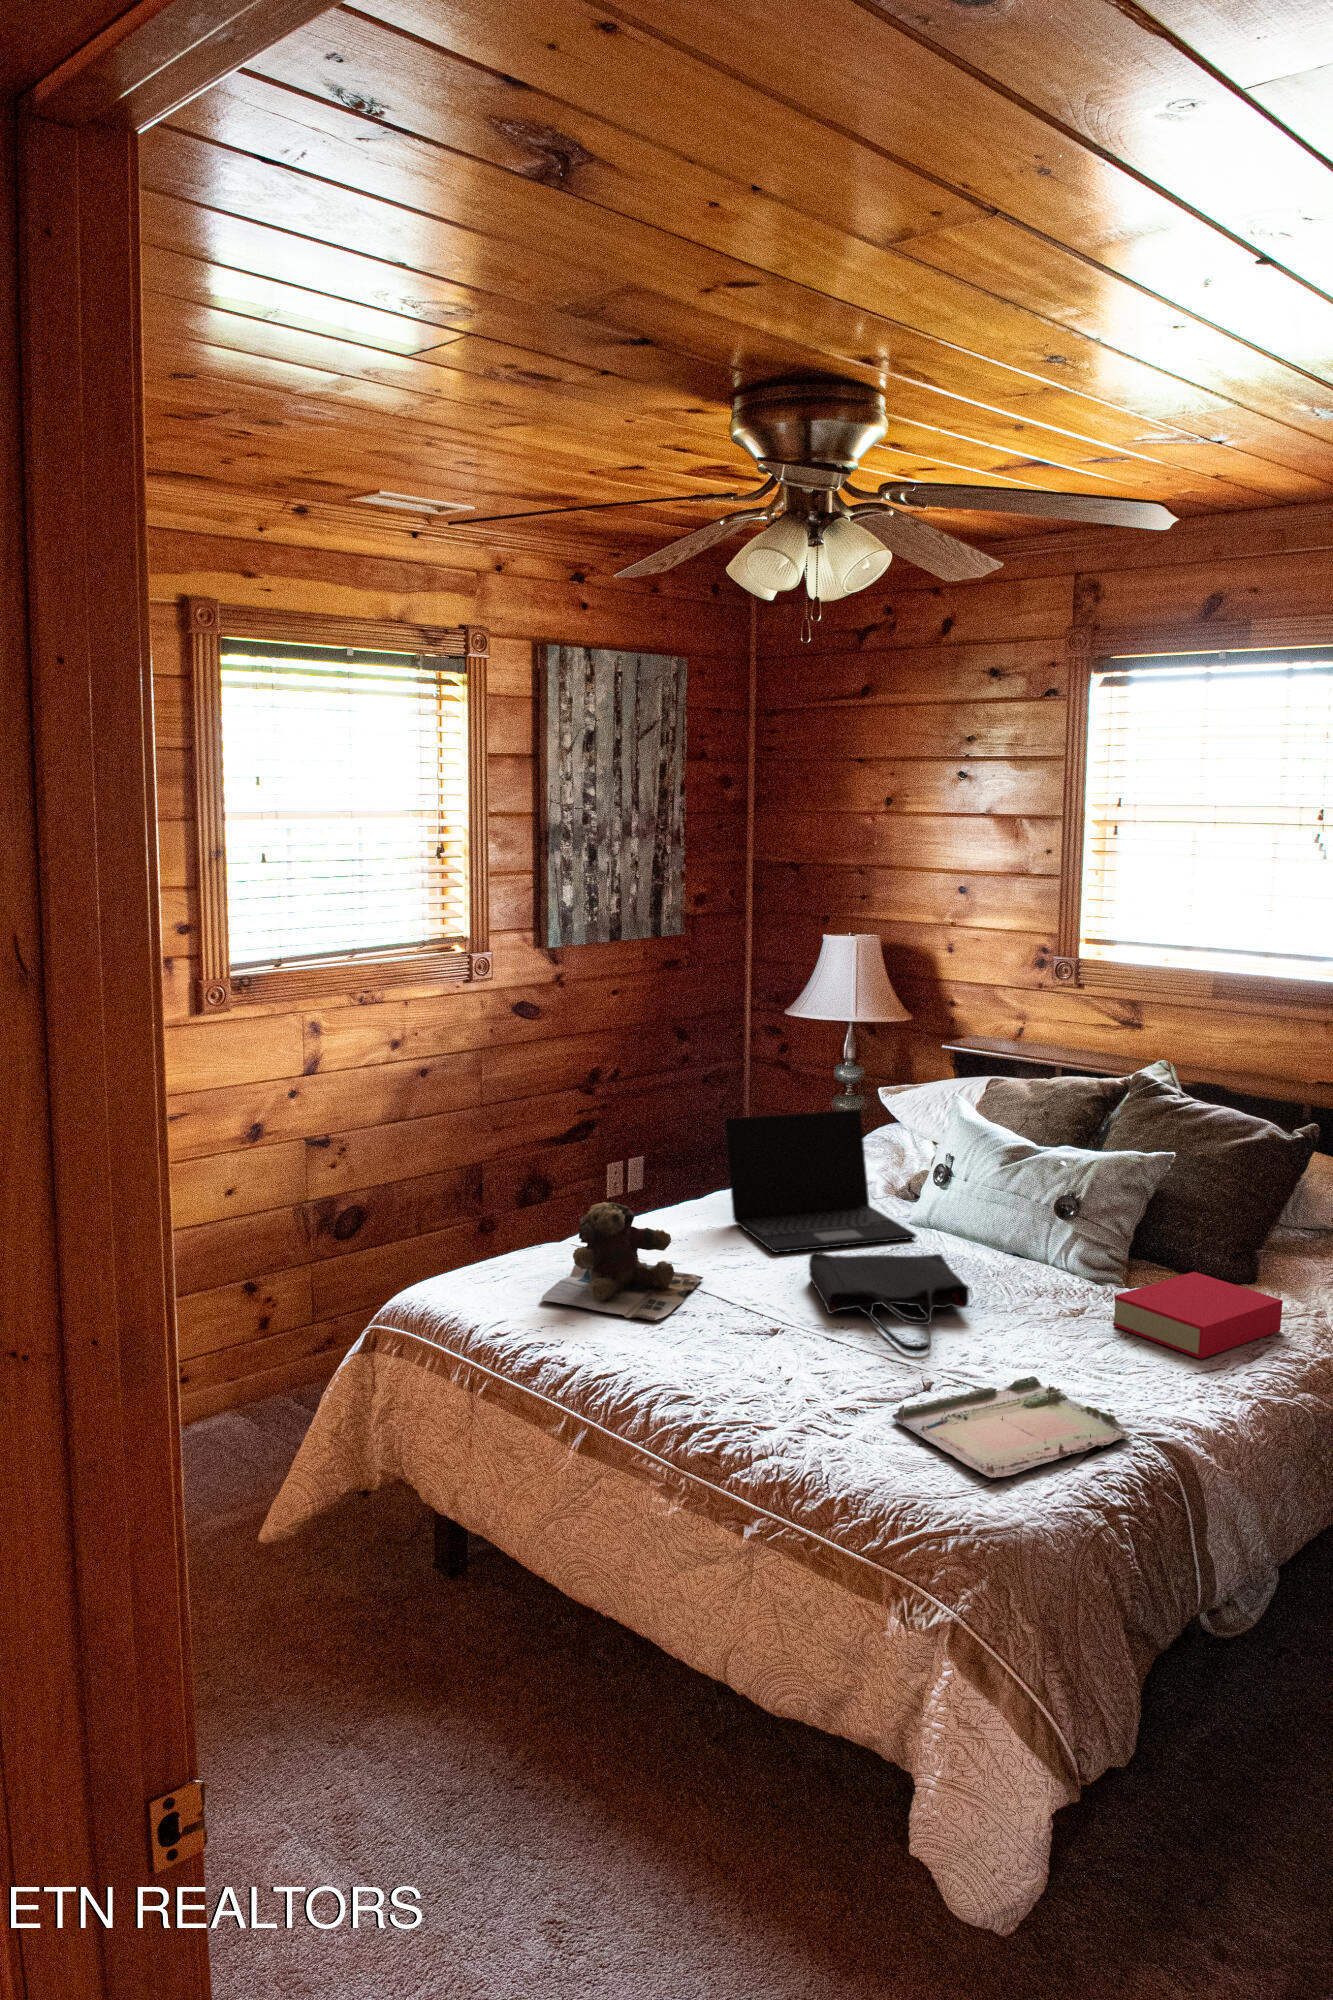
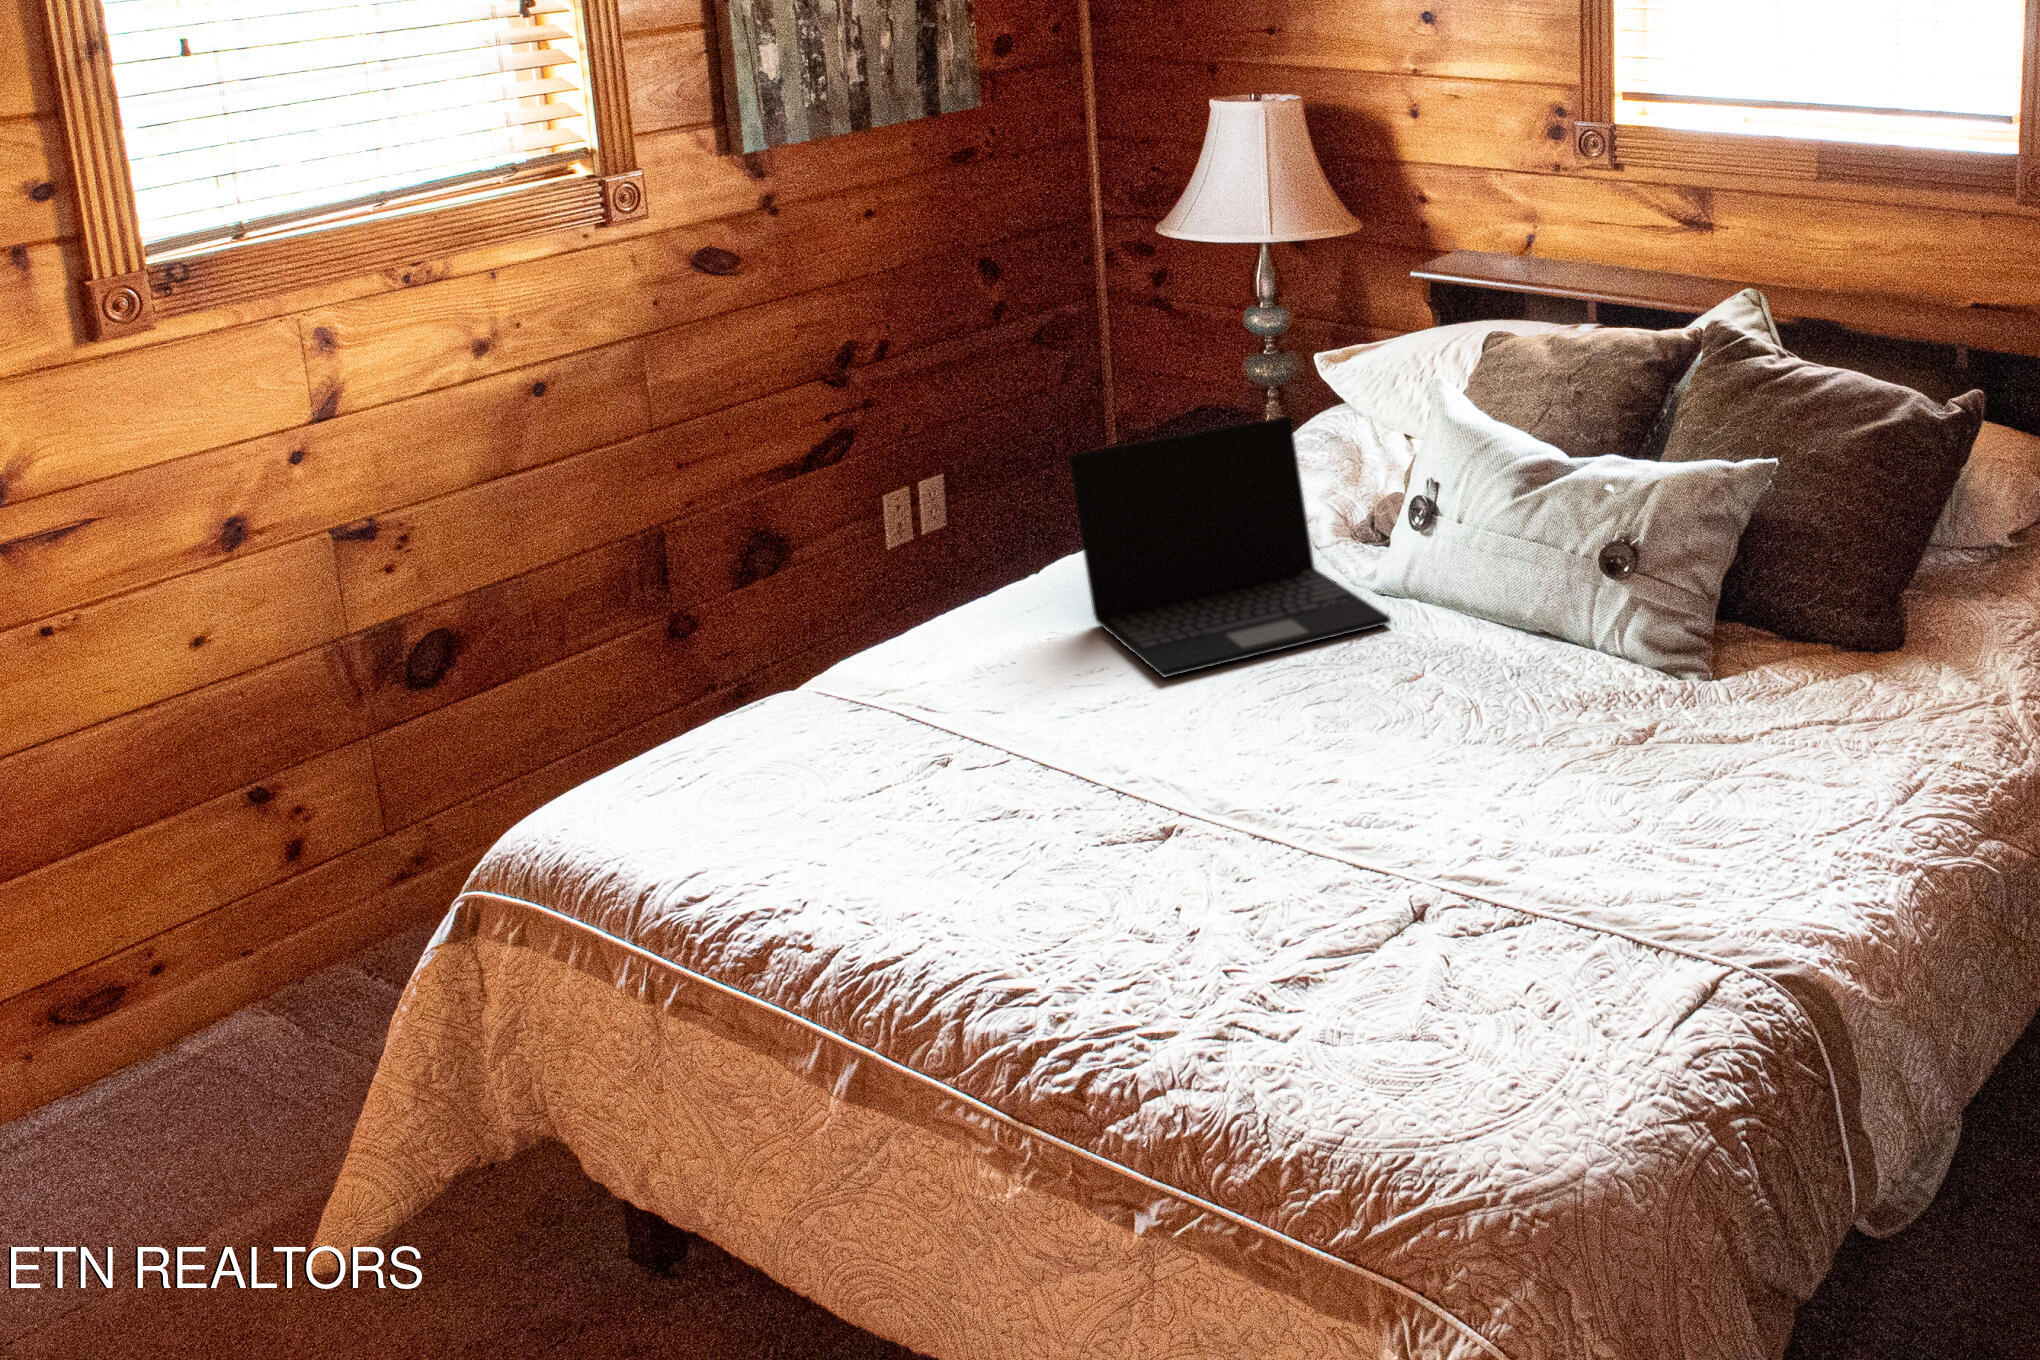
teddy bear: present [542,1202,703,1320] -> none [768,640,1049,841]
tote bag: present [809,1252,969,1353] -> none [1221,660,1478,851]
book: present [1113,1272,1283,1359] -> none [1699,652,1944,806]
tray: present [892,1376,1131,1478] -> none [1368,876,1737,1088]

